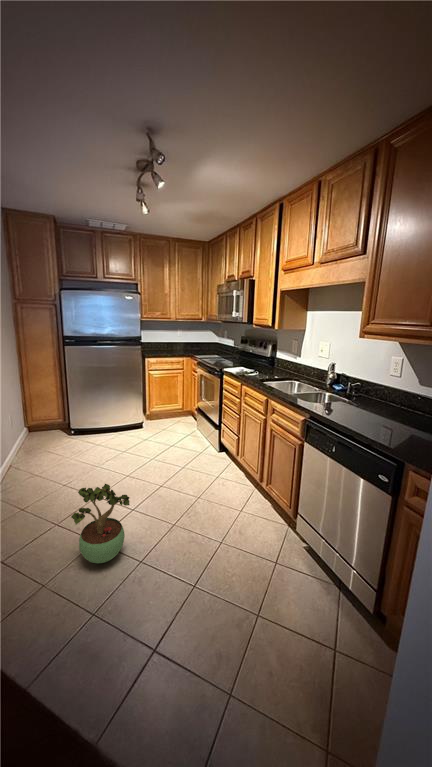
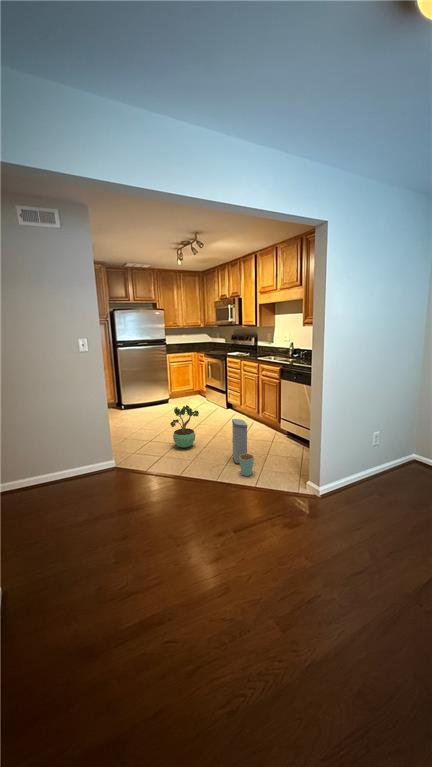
trash can: none [167,544,208,739] -> present [232,419,254,476]

